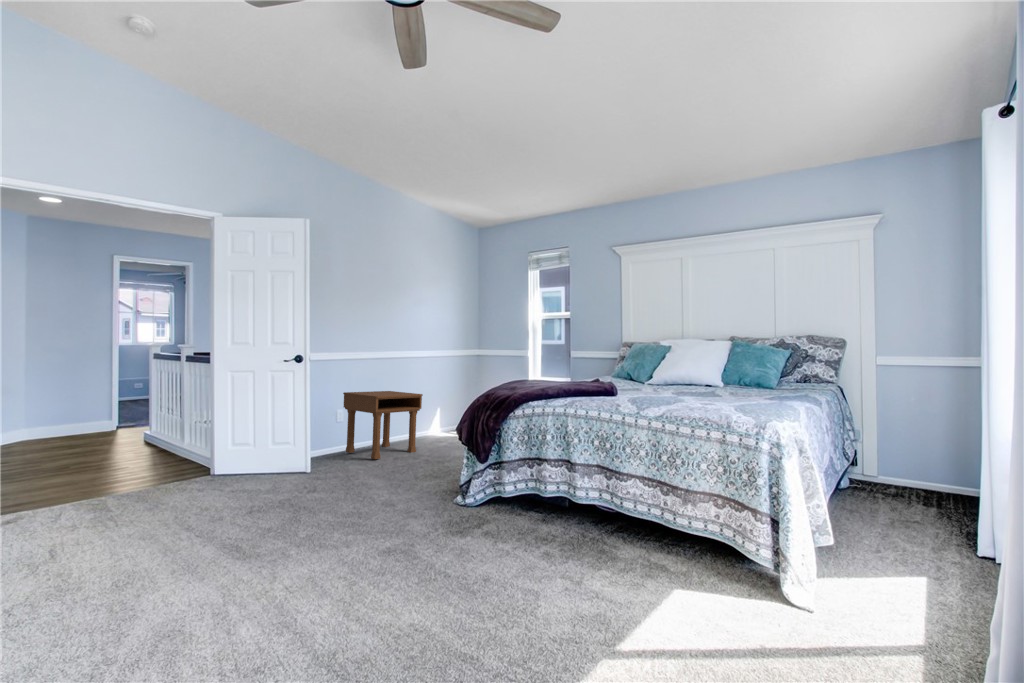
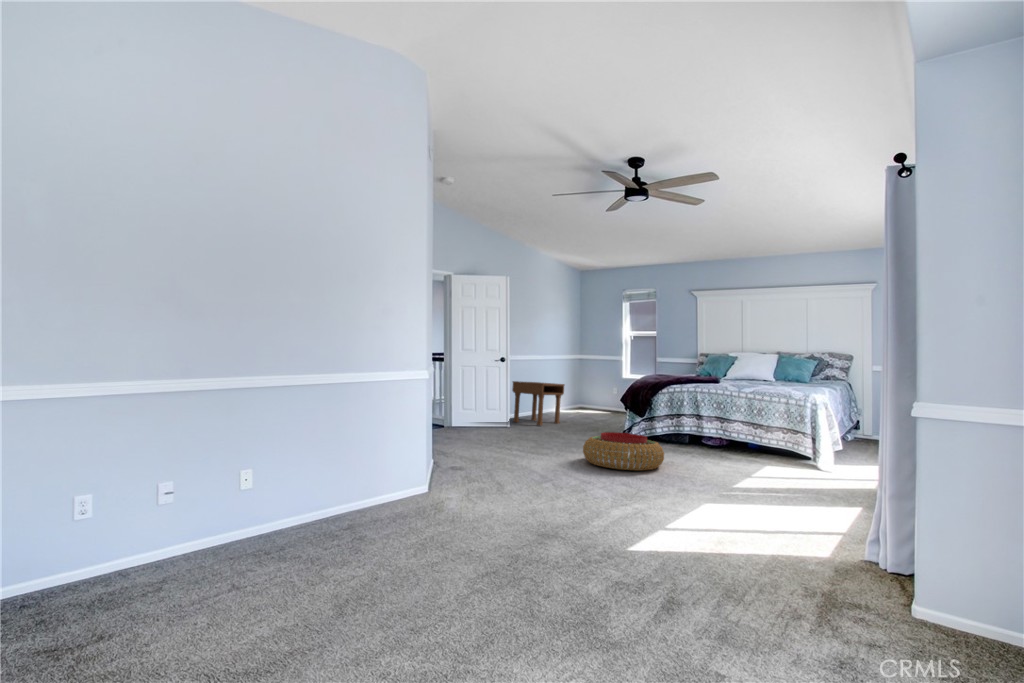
pouf: none [268,516,450,632] -> present [583,432,664,470]

